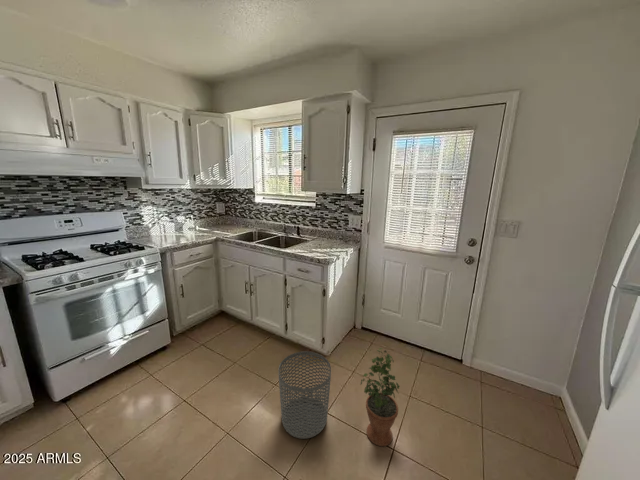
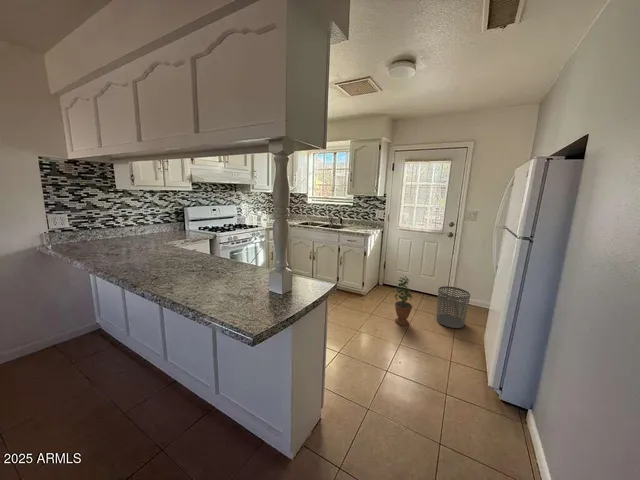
waste bin: present [278,351,331,439] -> present [436,286,470,328]

